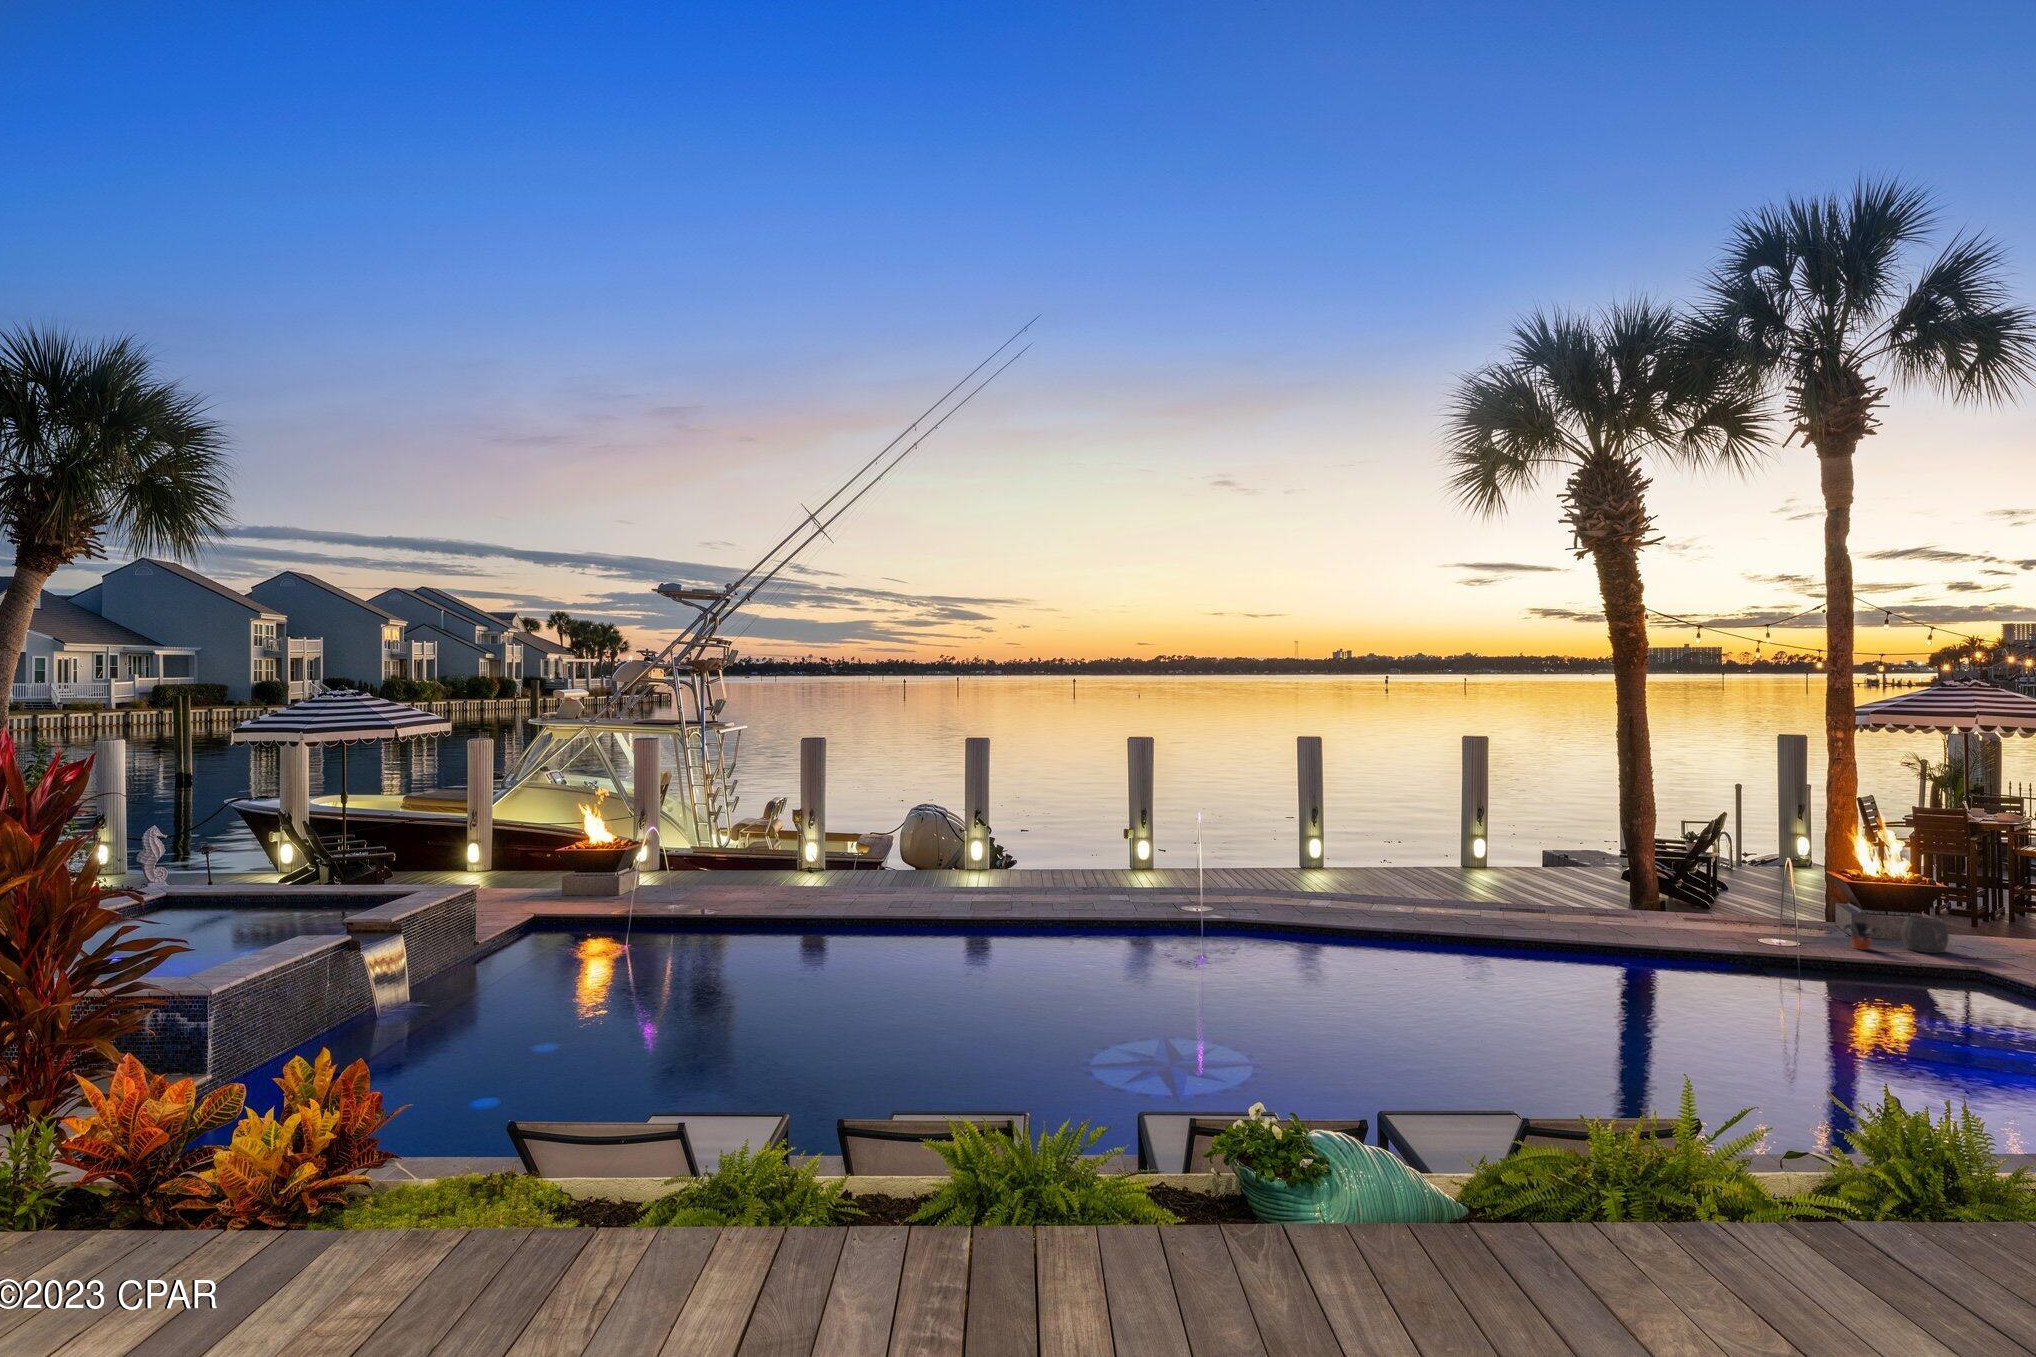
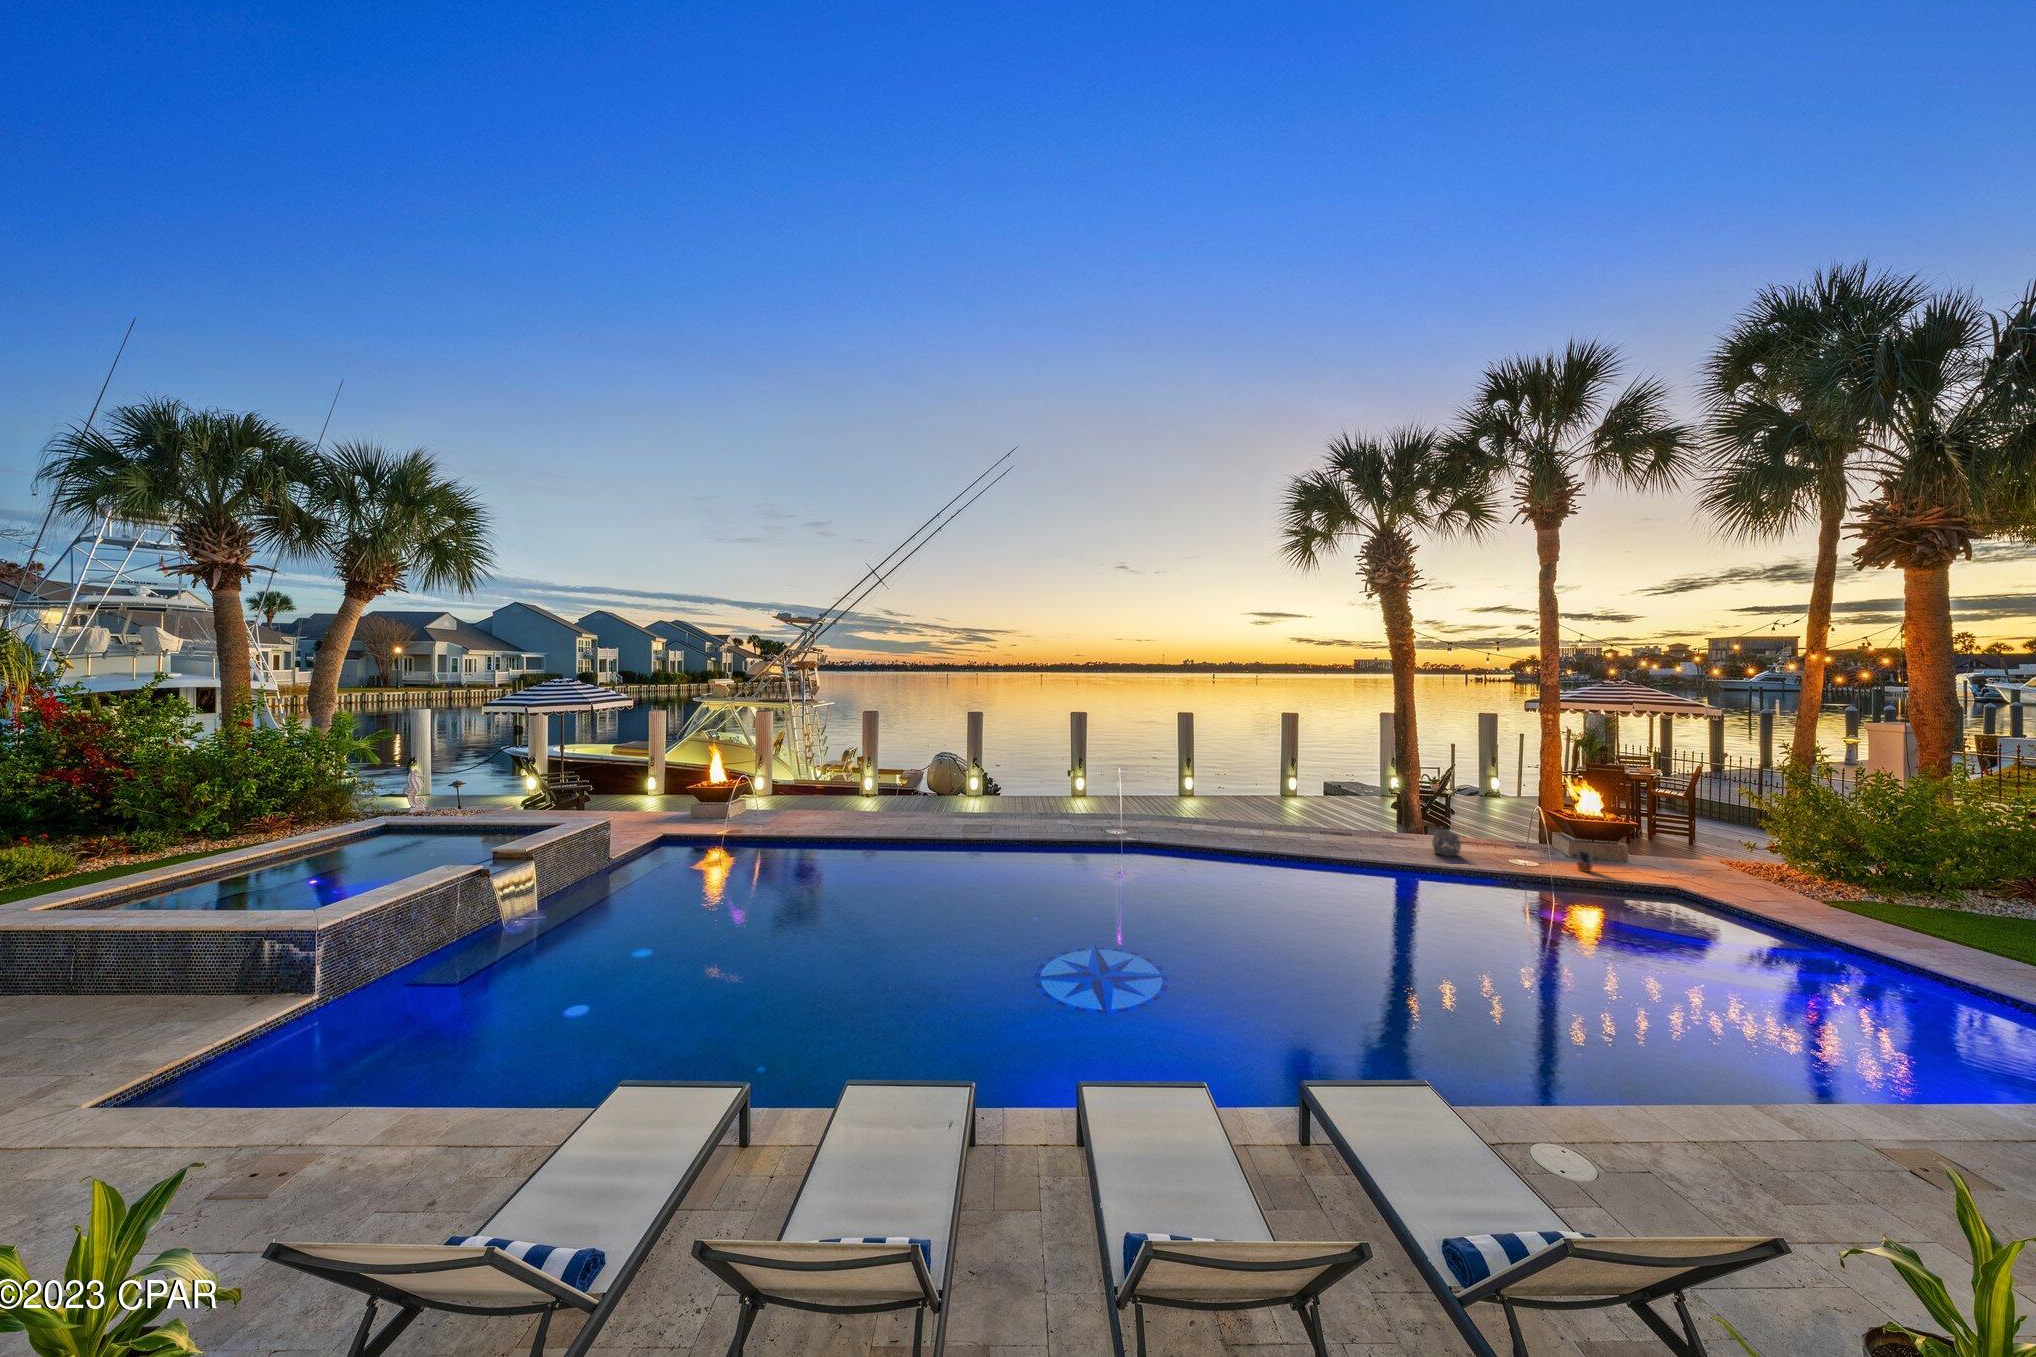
woven basket: present [1902,916,1949,953] -> present [1432,832,1461,856]

